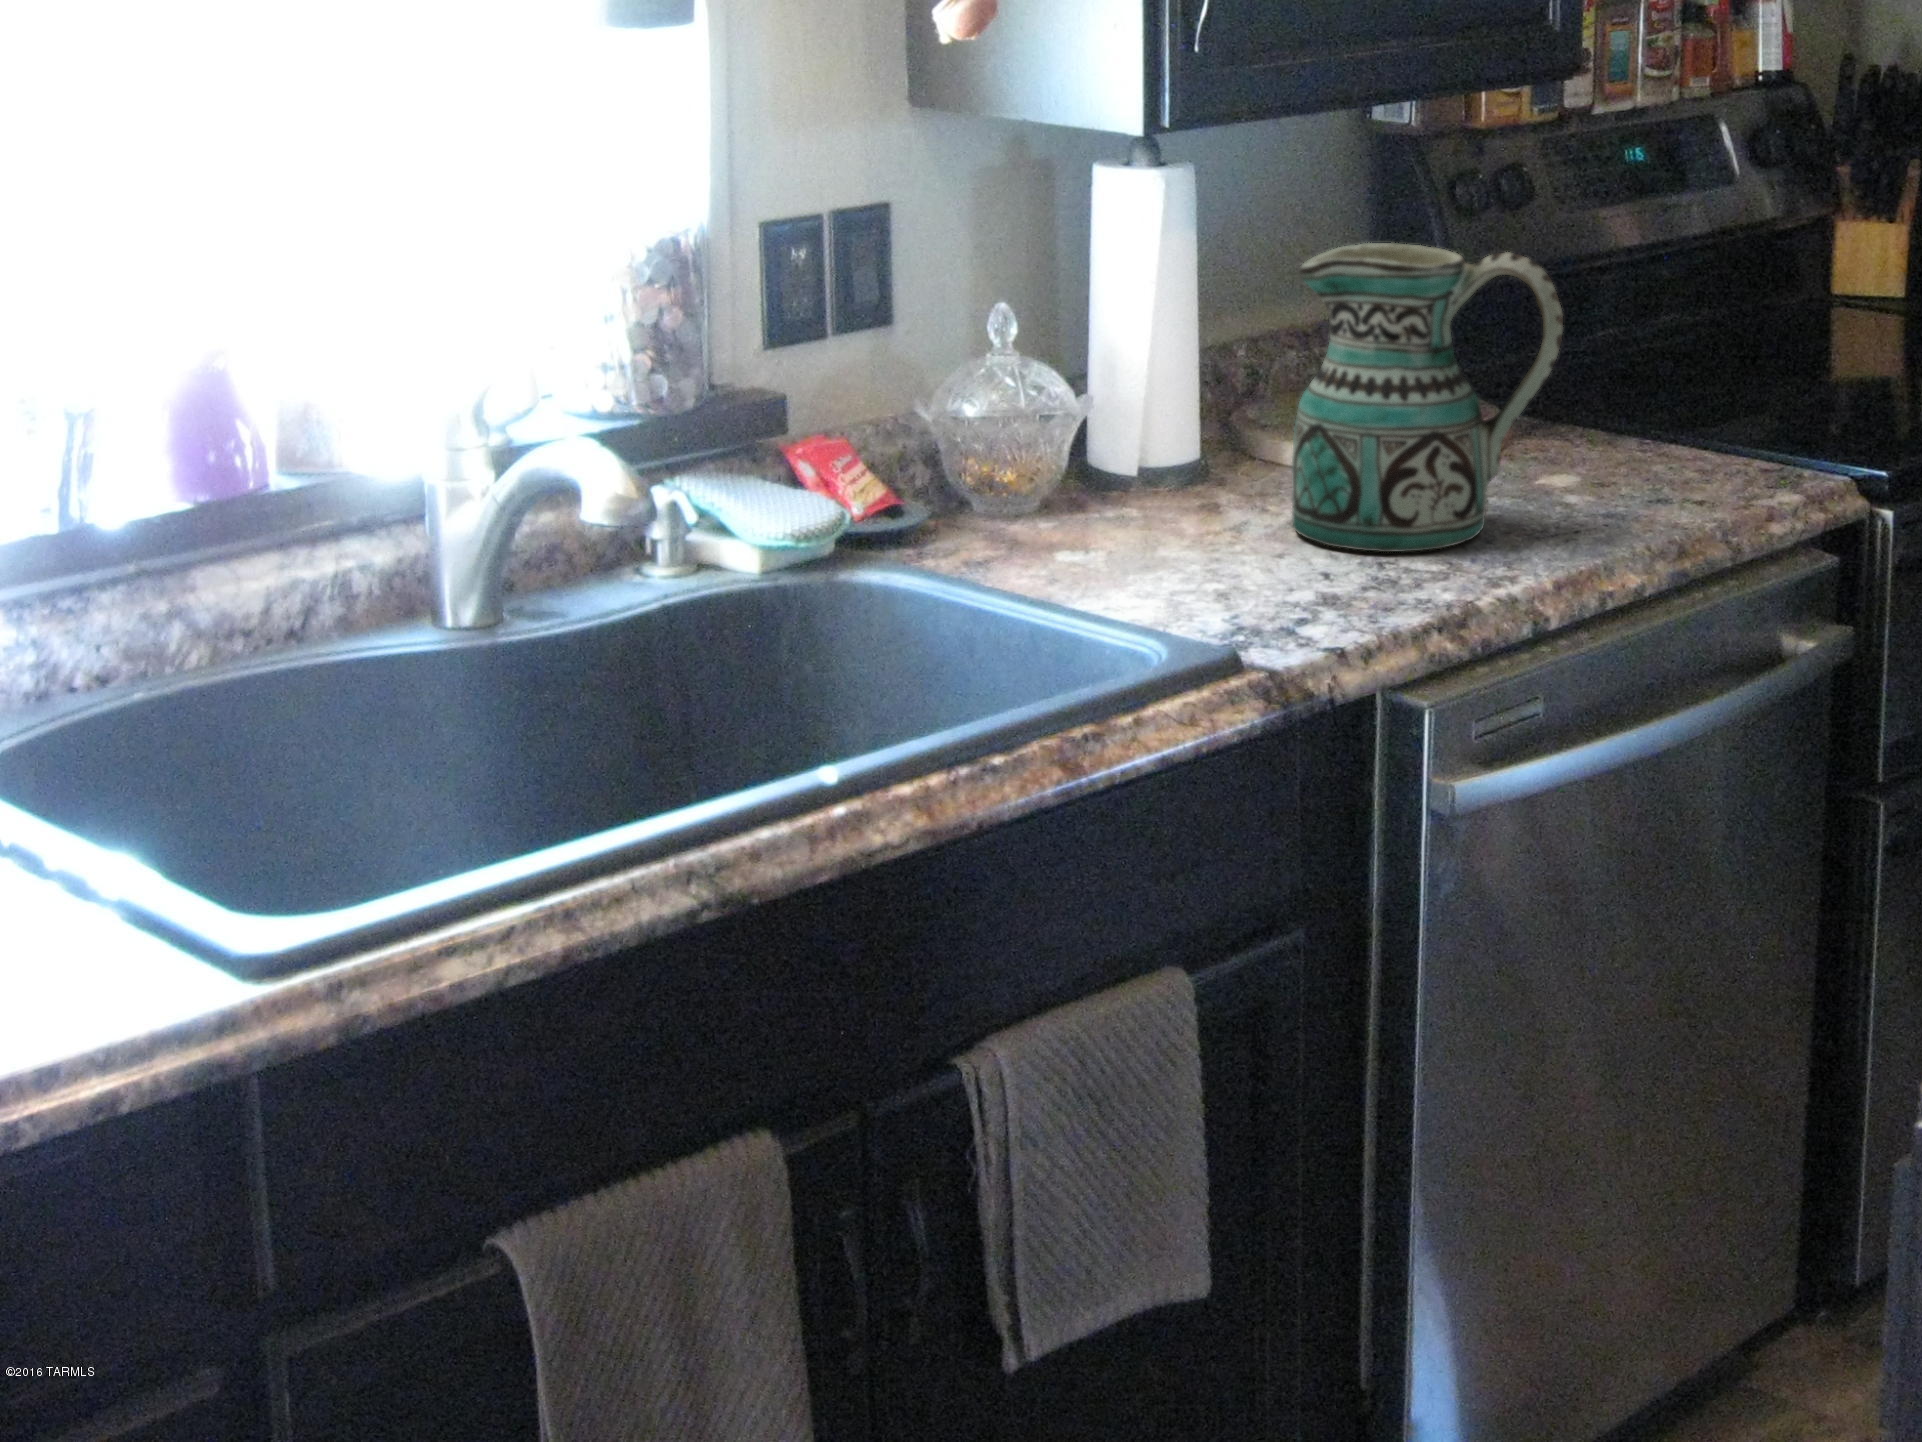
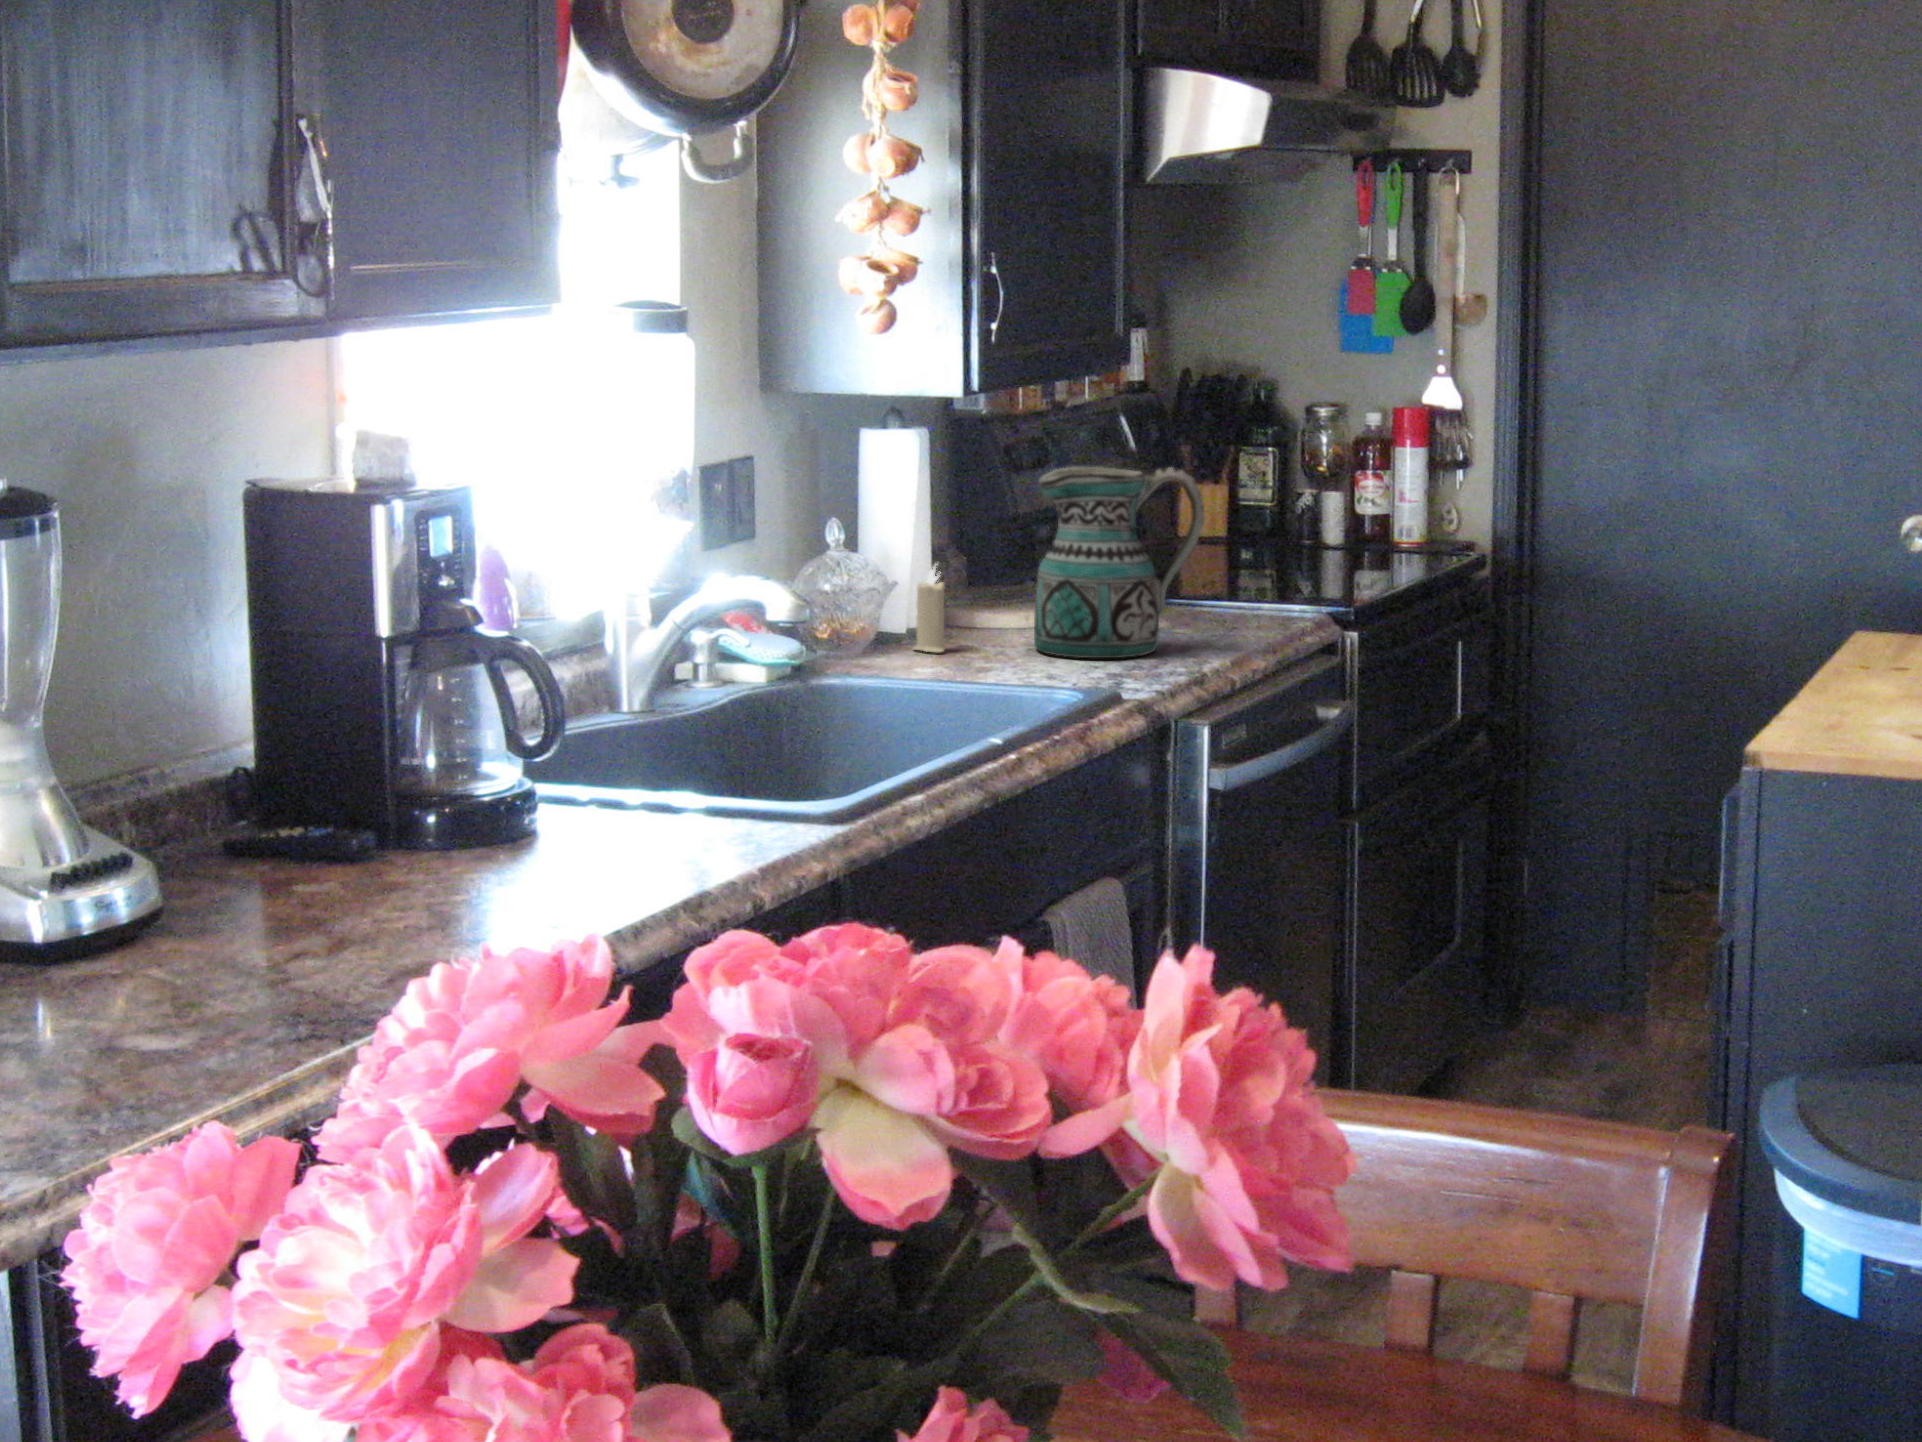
candle: none [1117,382,1166,519] -> present [913,566,945,652]

